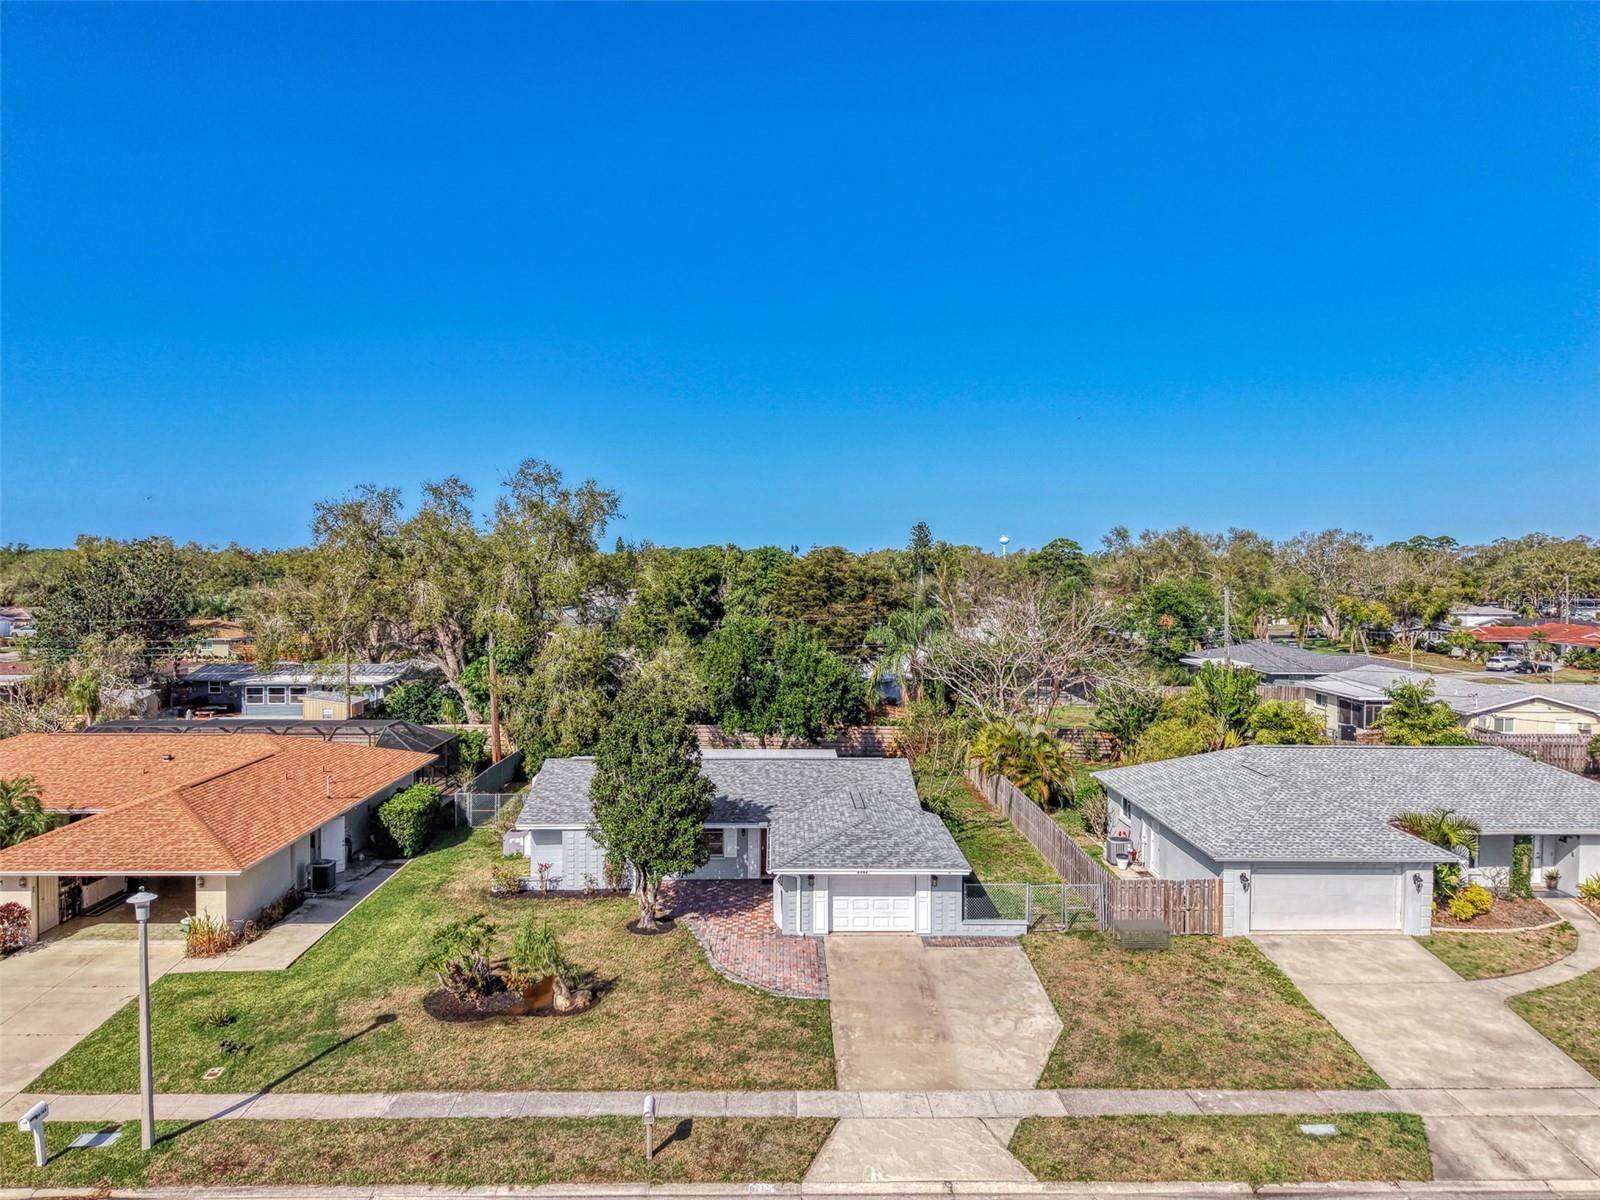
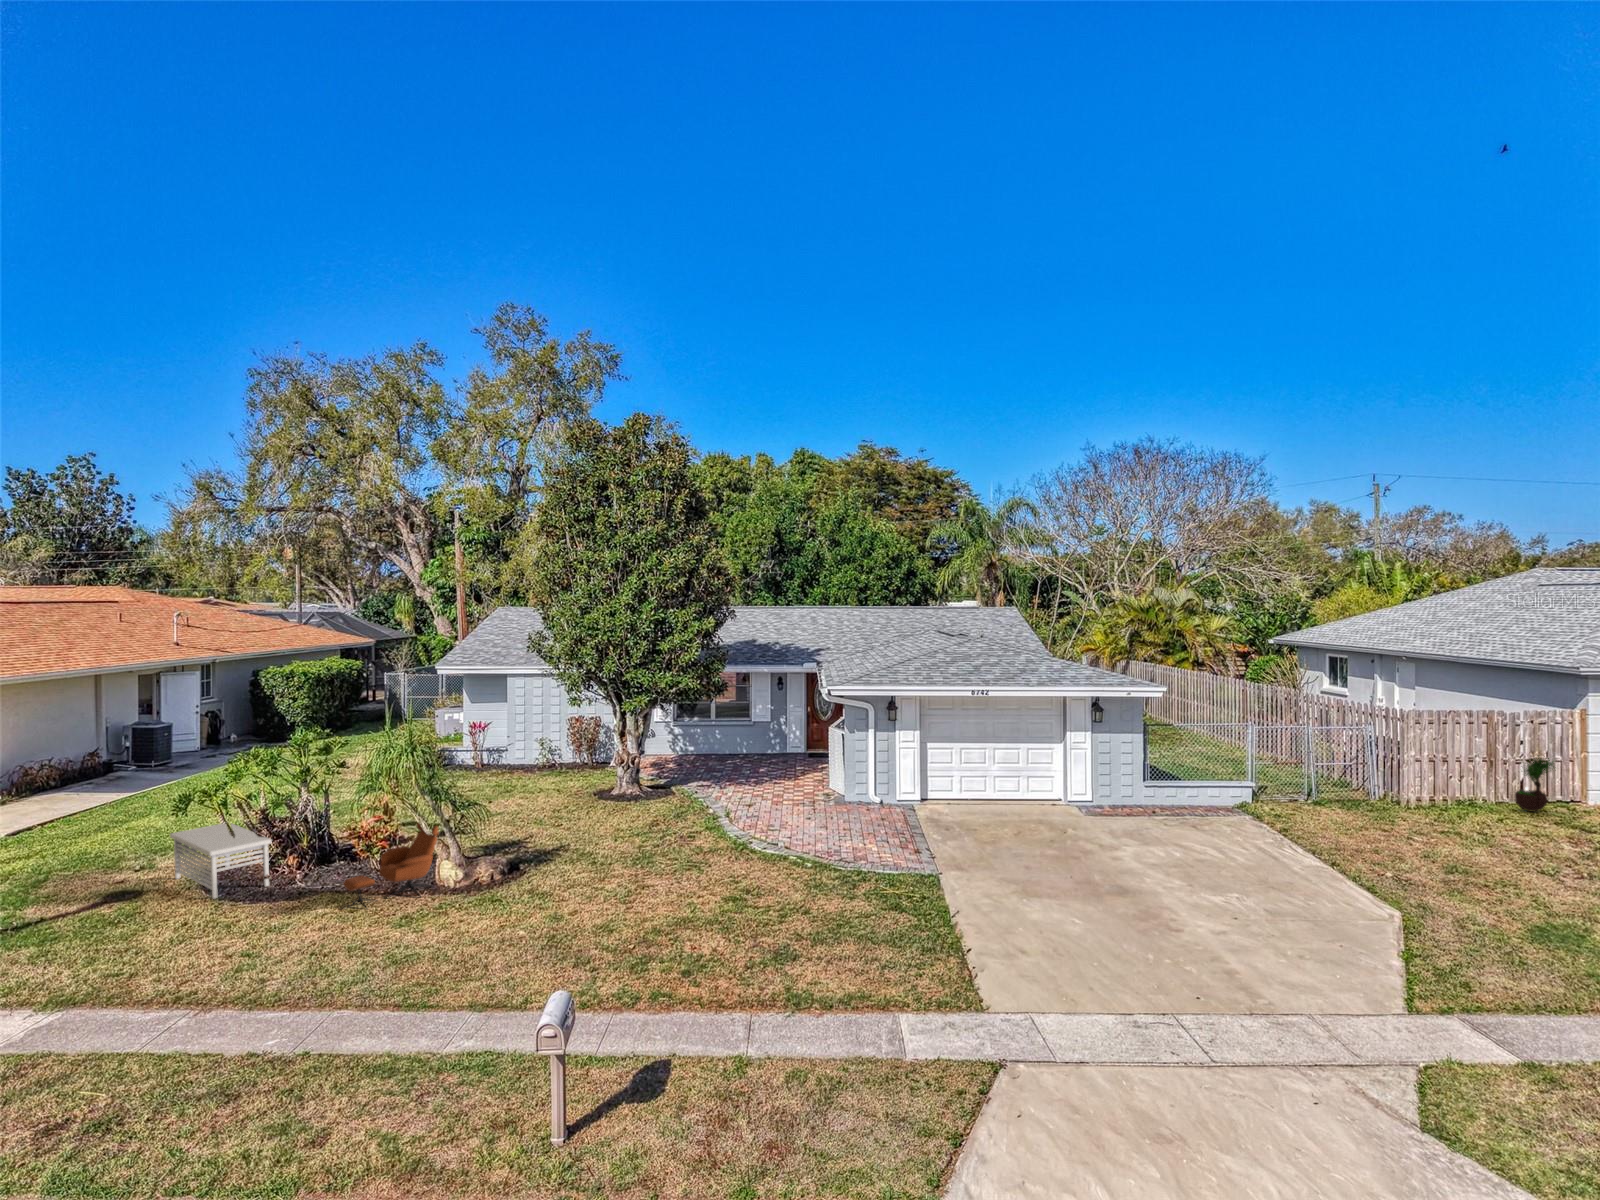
potted tree: none [1175,909,1197,943] -> present [1515,755,1554,812]
storage bench: present [1112,919,1172,951] -> present [170,823,272,898]

